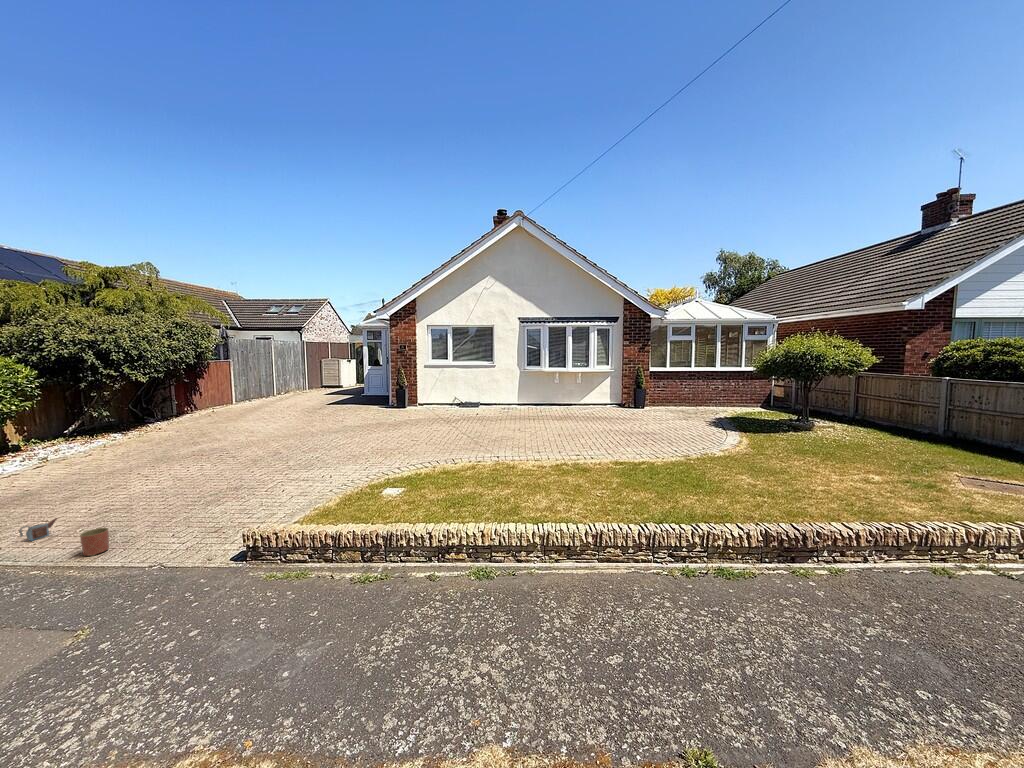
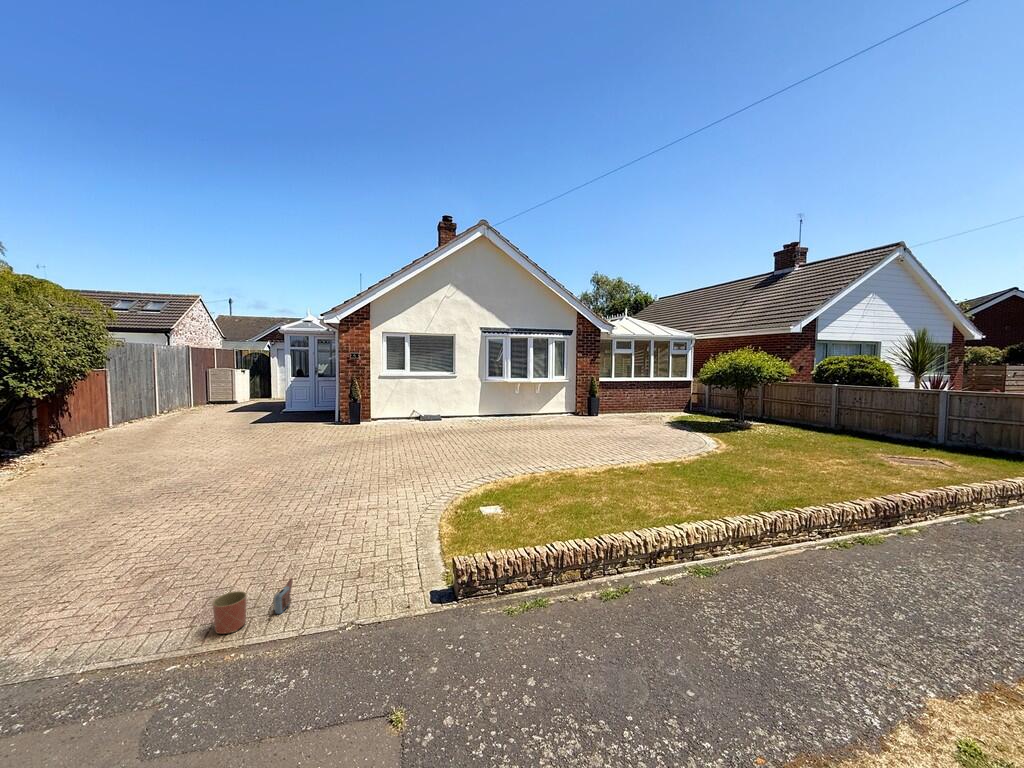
watering can: present [19,518,57,541] -> present [273,578,293,614]

